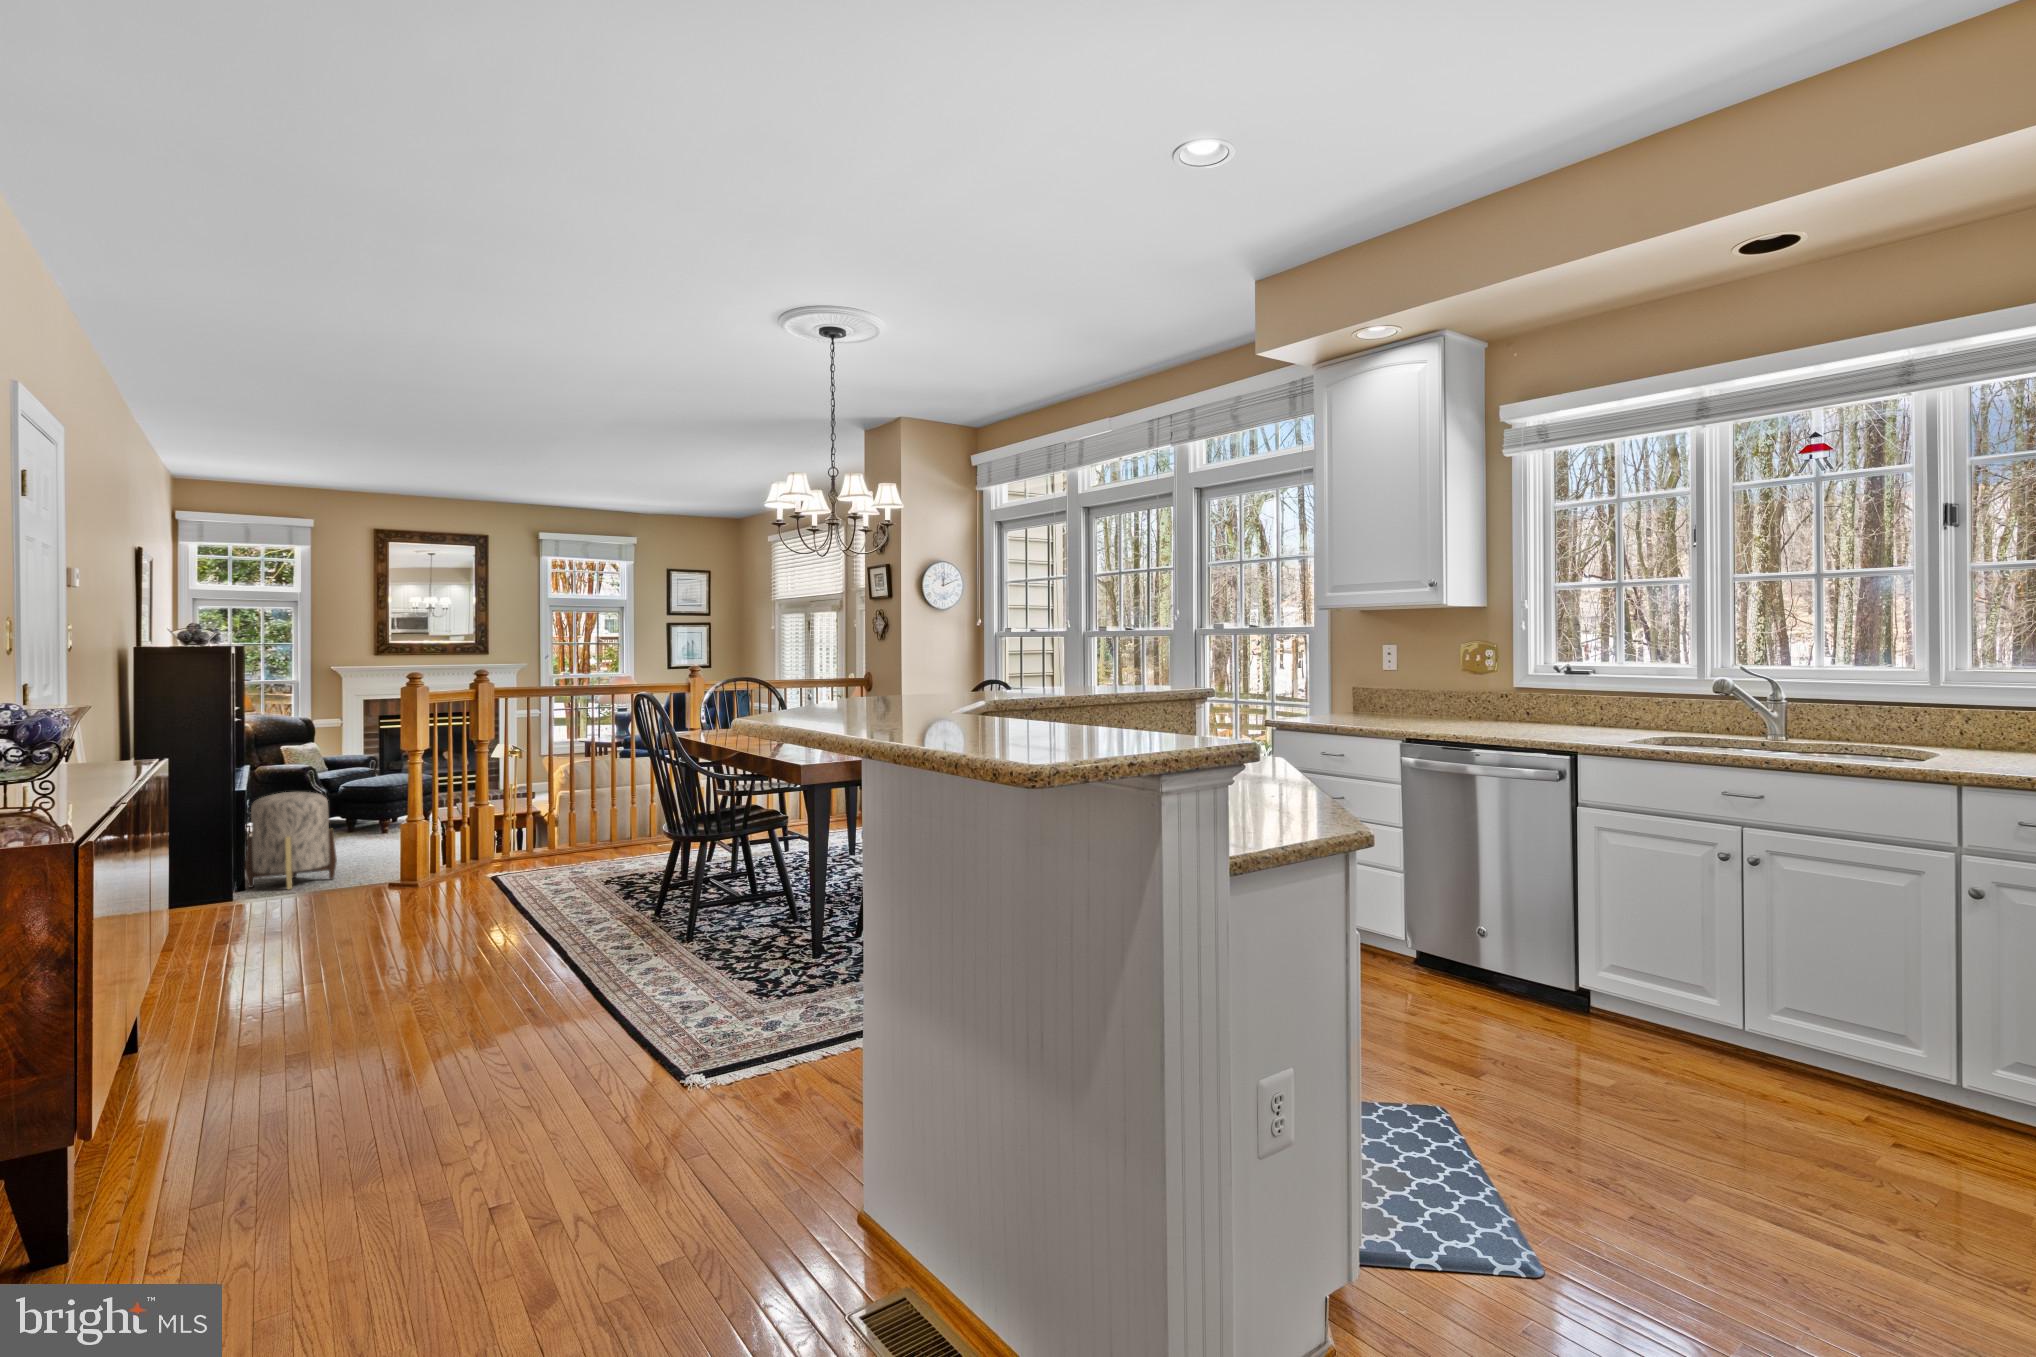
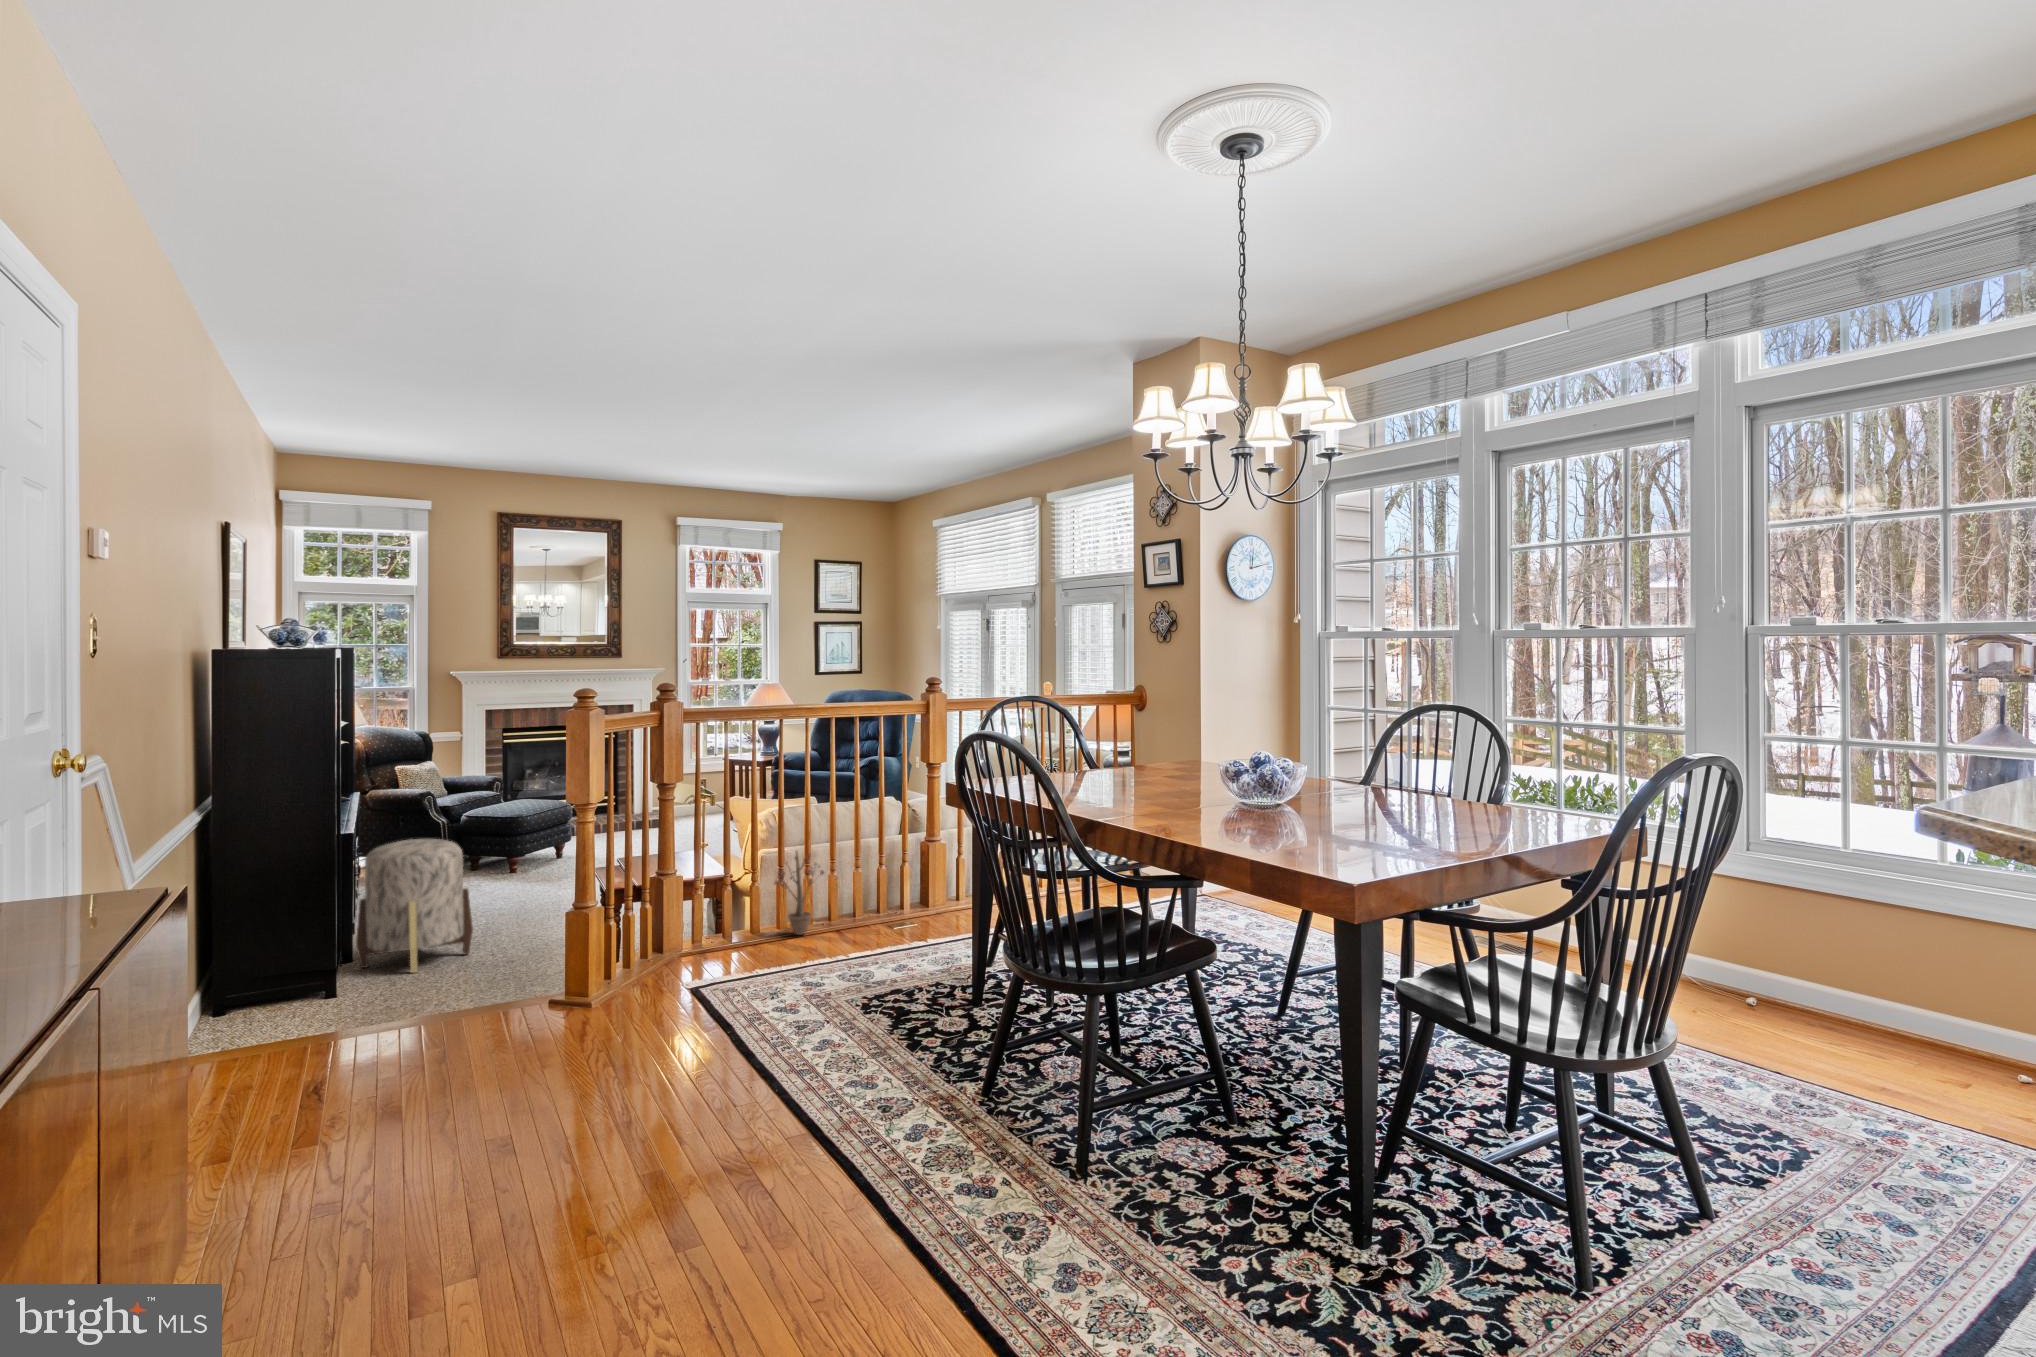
decorative plant: none [558,797,607,860] -> present [769,852,824,935]

